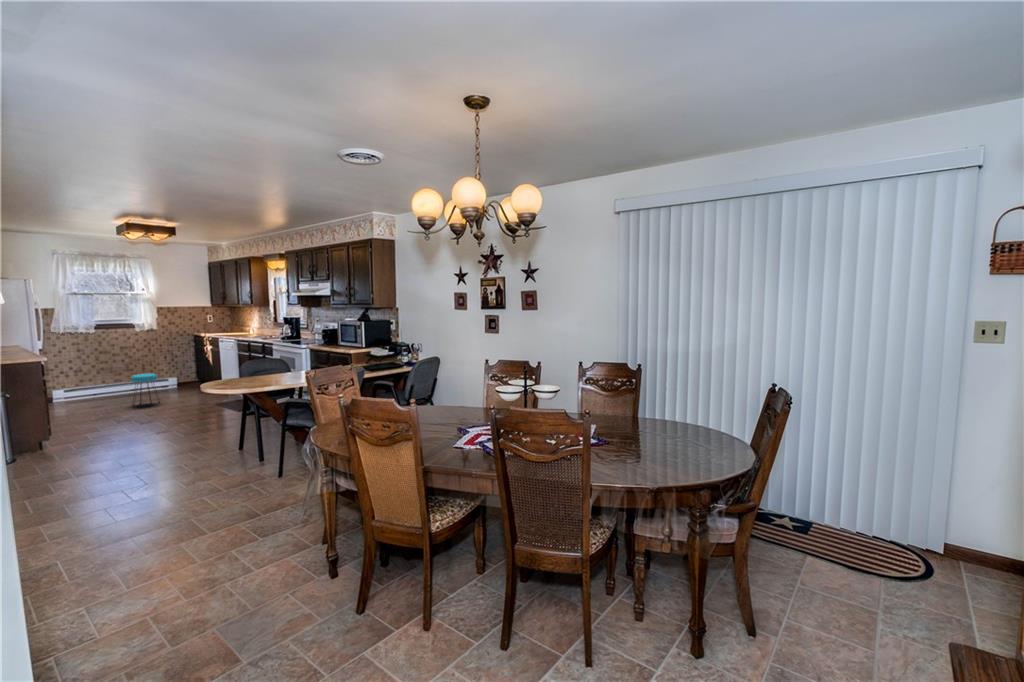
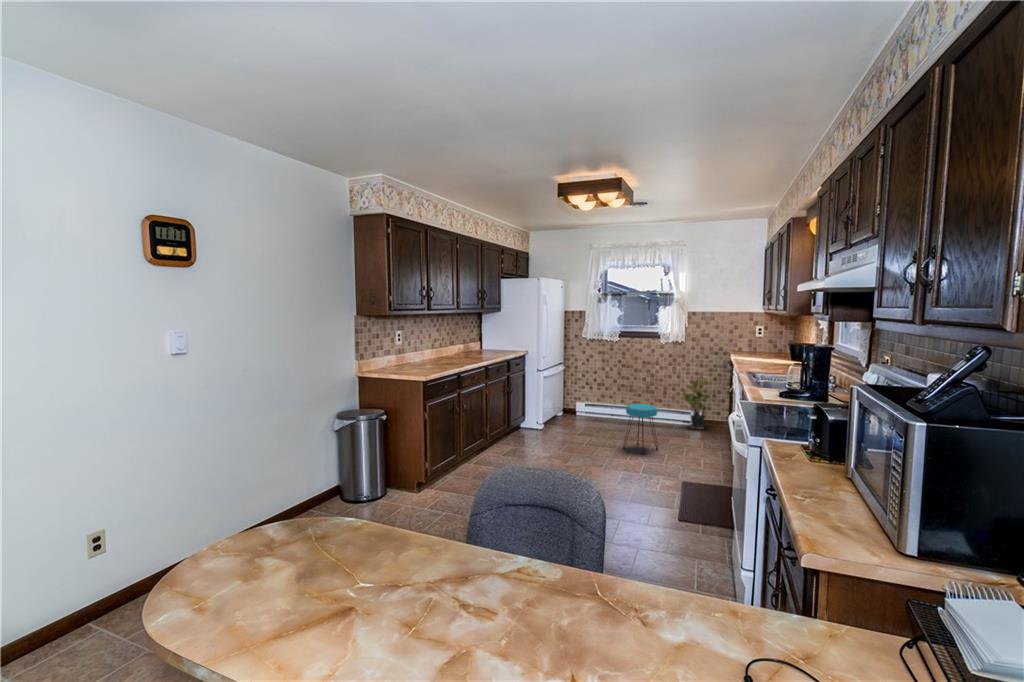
potted plant: none [160,353,185,389] -> present [682,379,711,430]

